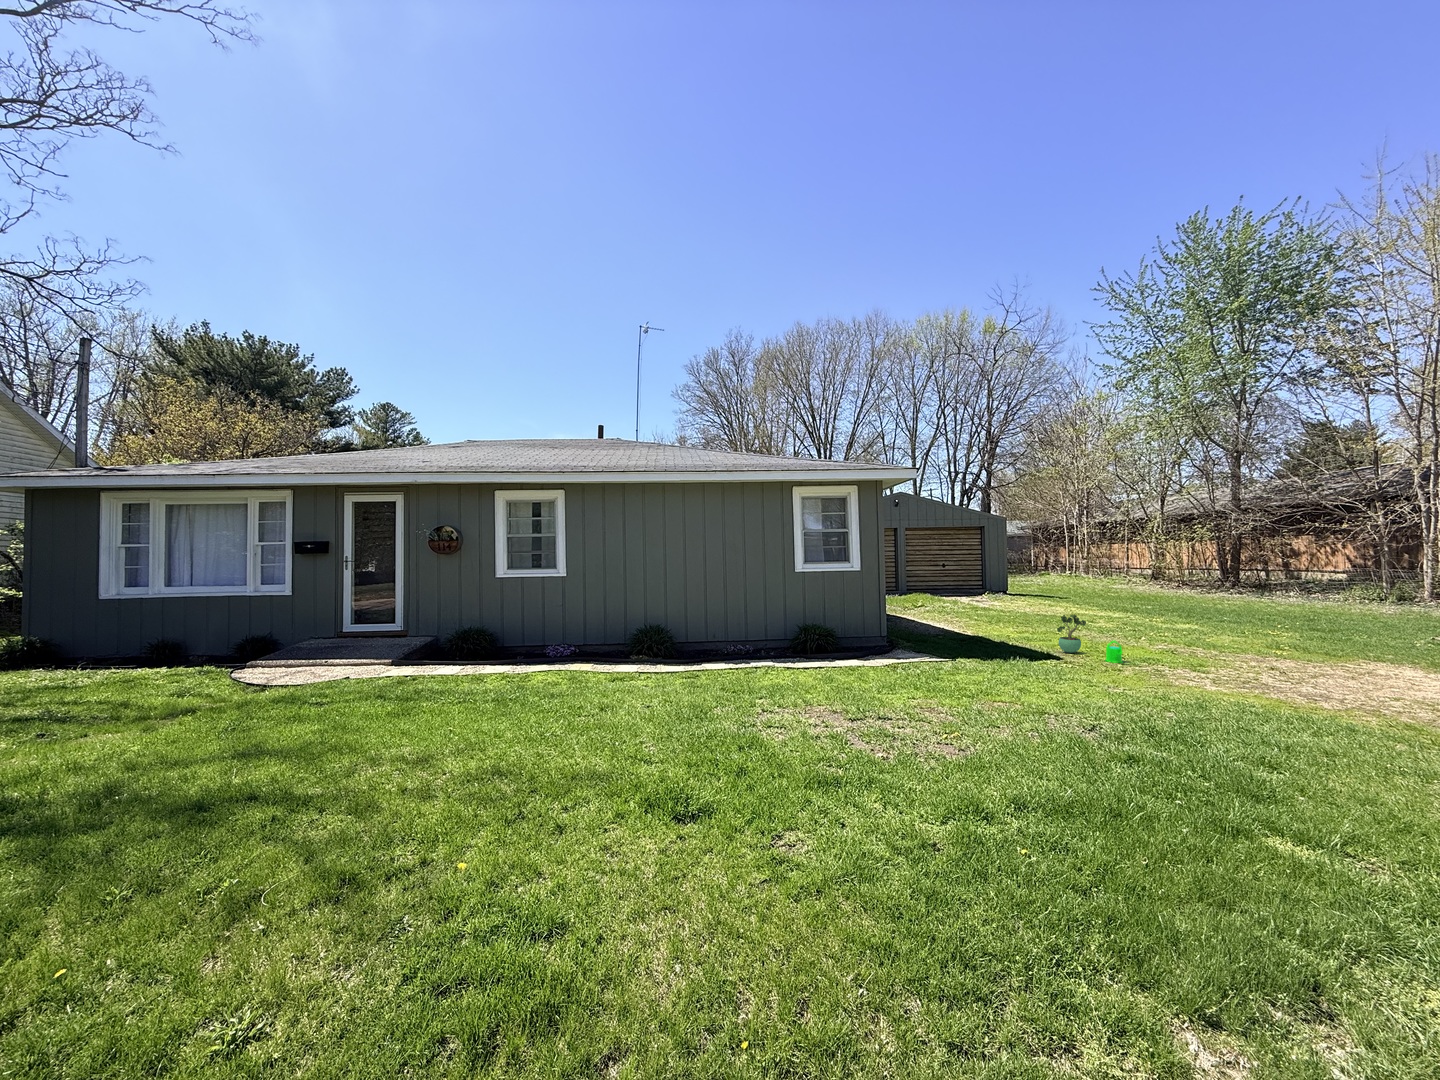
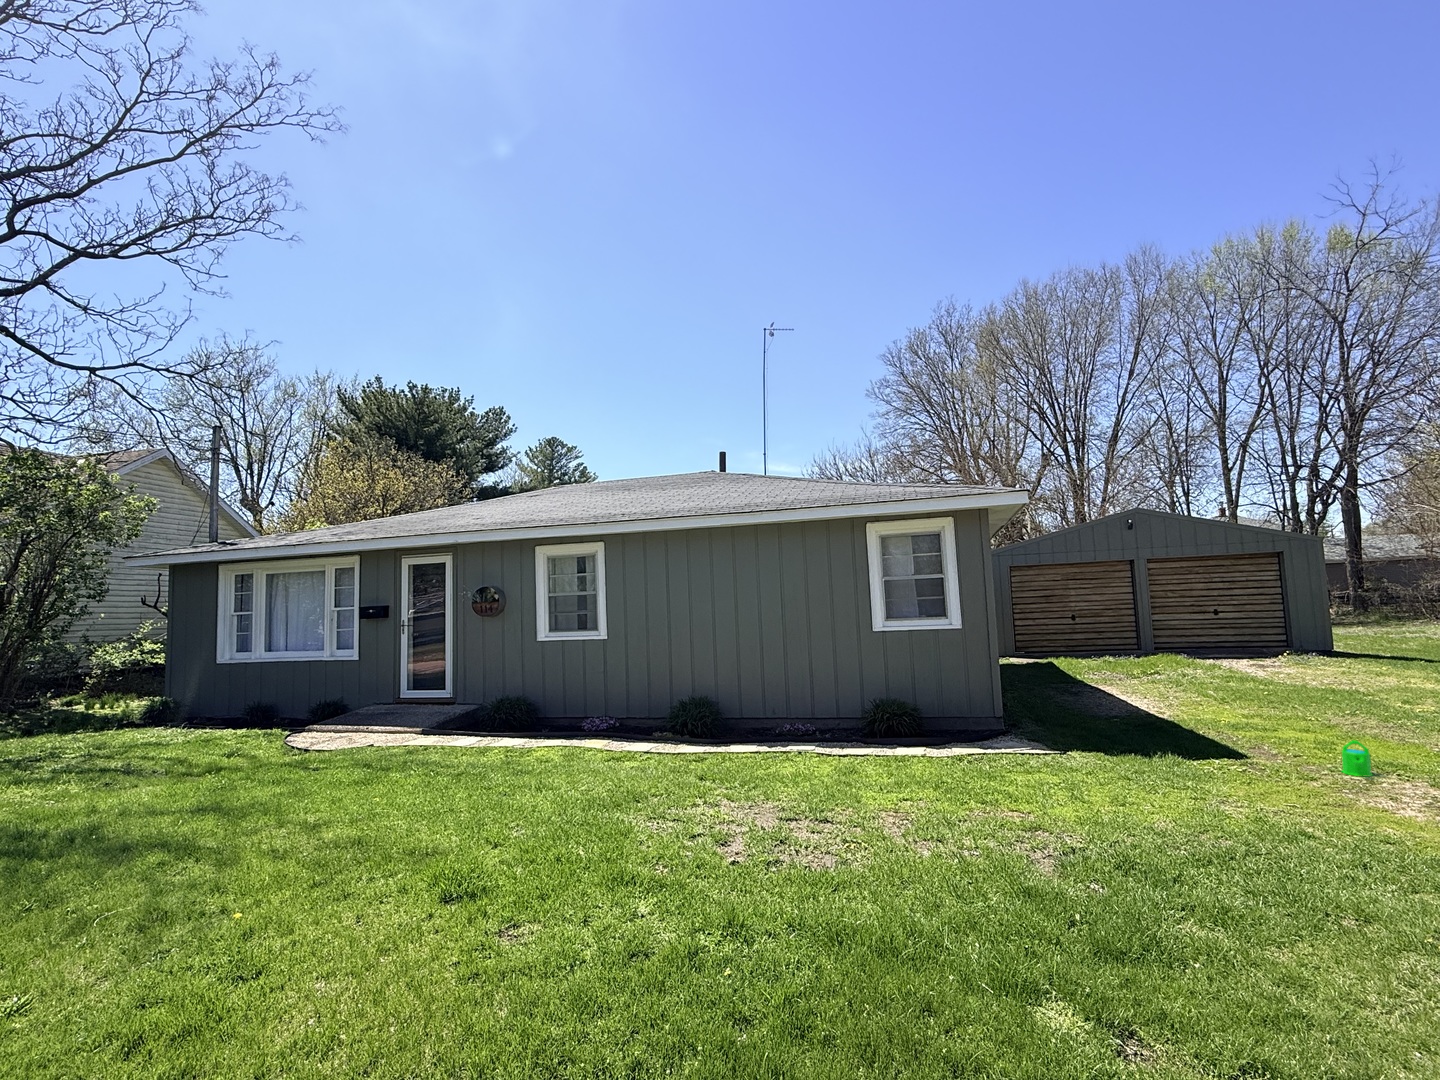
potted plant: present [1057,614,1086,653] -> none [1272,696,1320,756]

